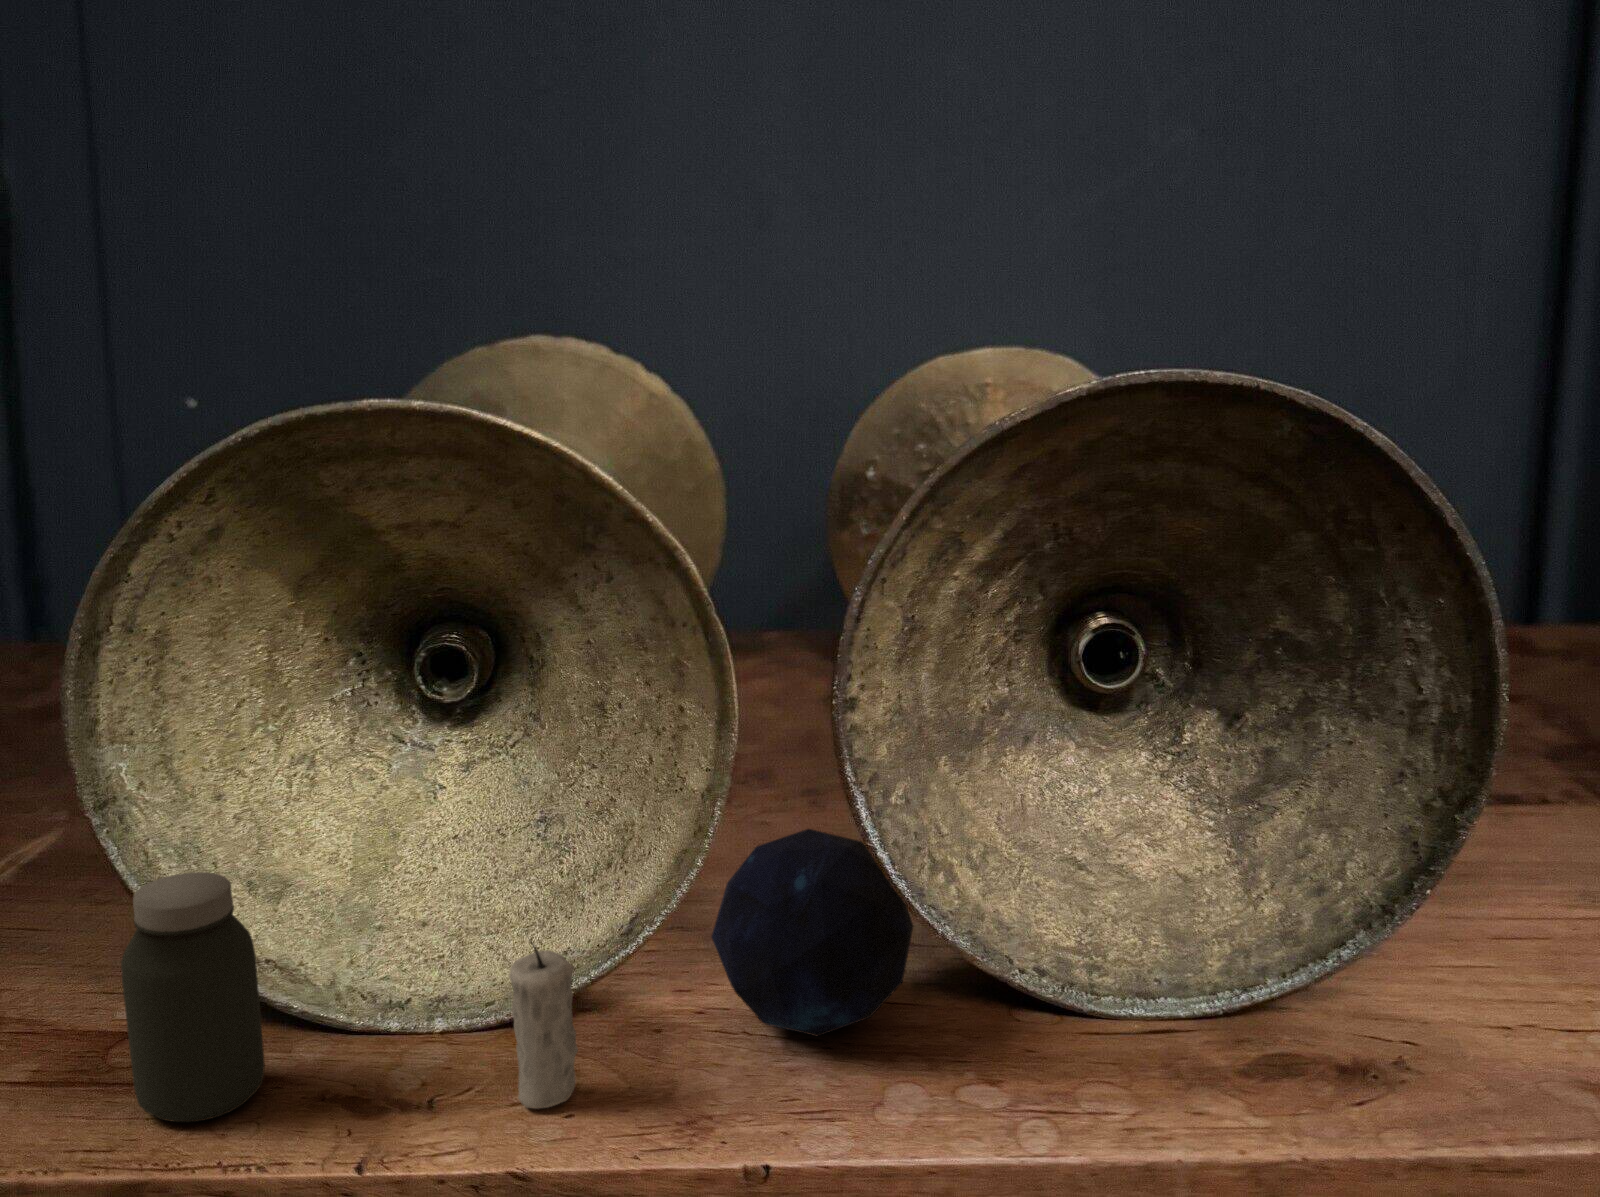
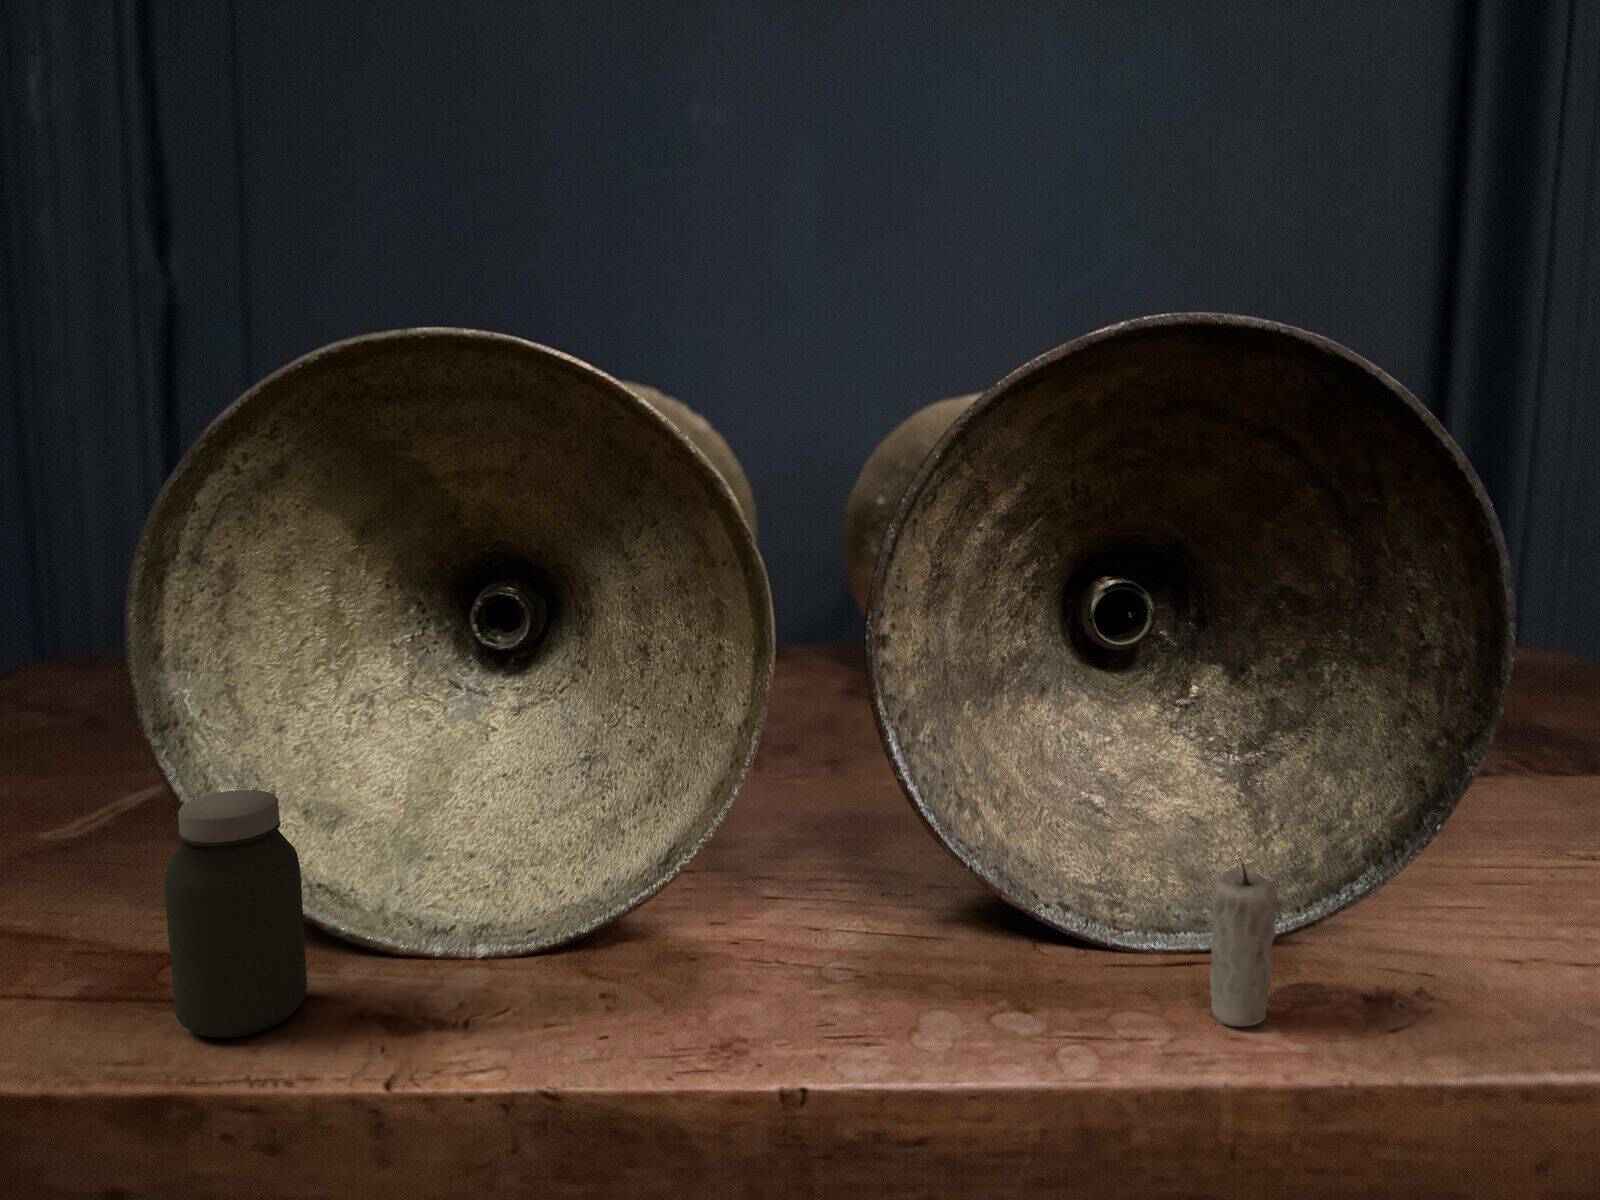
decorative orb: present [712,829,913,1036] -> none [746,765,941,966]
candle: present [509,943,578,1109] -> present [1210,861,1278,1026]

